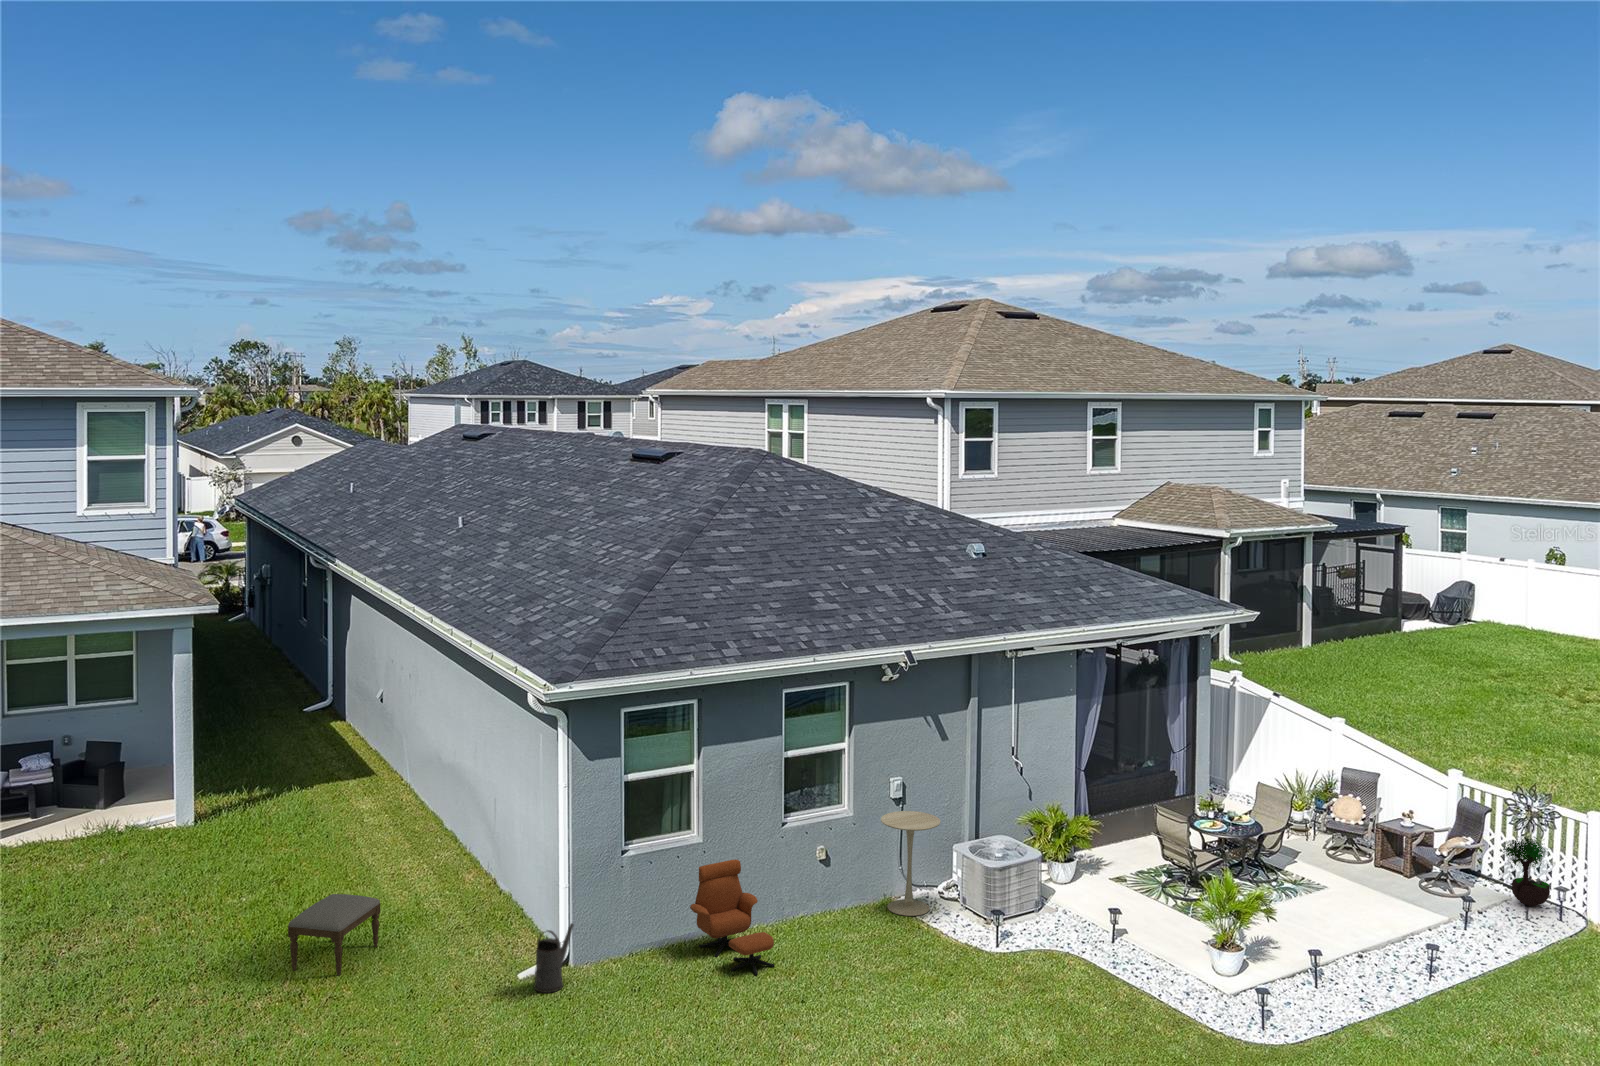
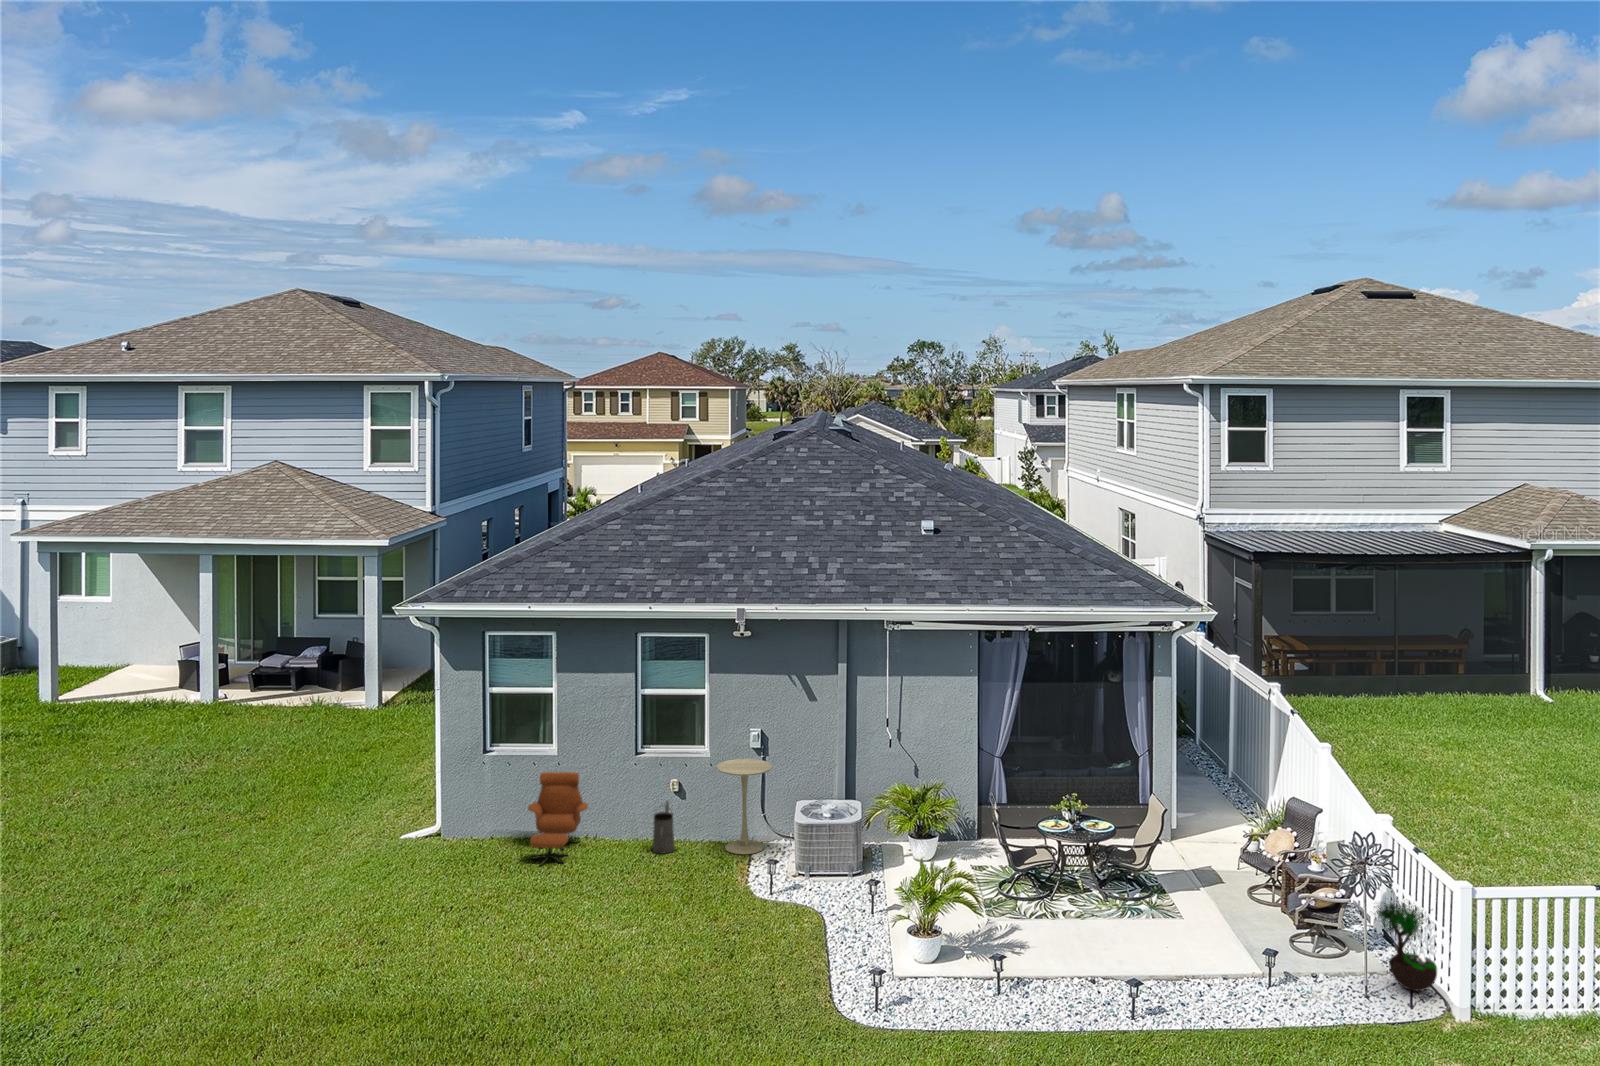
ottoman: present [288,894,380,975] -> none [293,753,366,808]
watering can: present [534,923,574,993] -> present [652,801,675,854]

